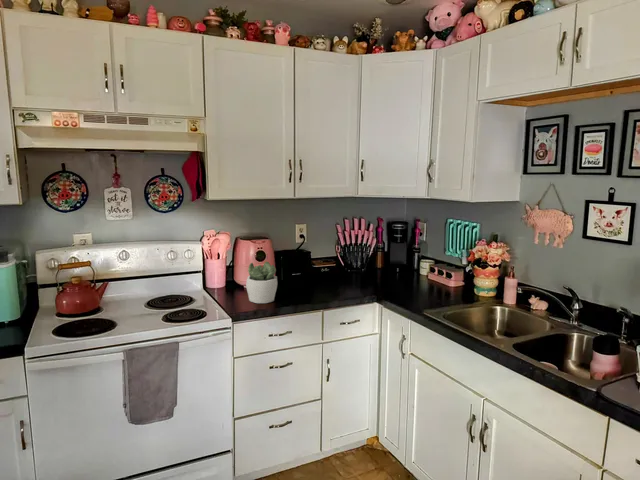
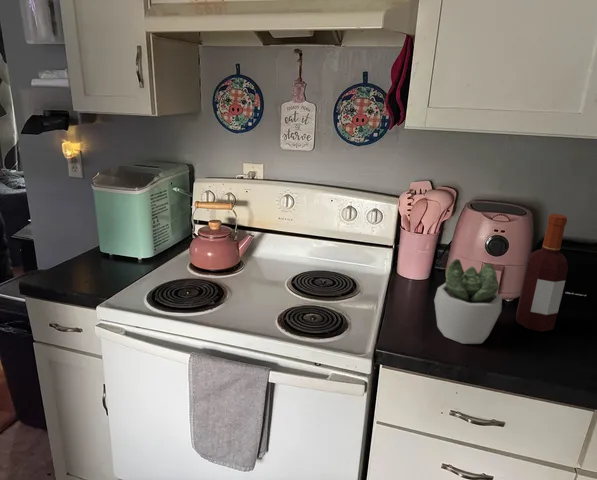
bottle: none [279,233,298,292] -> present [516,214,568,332]

